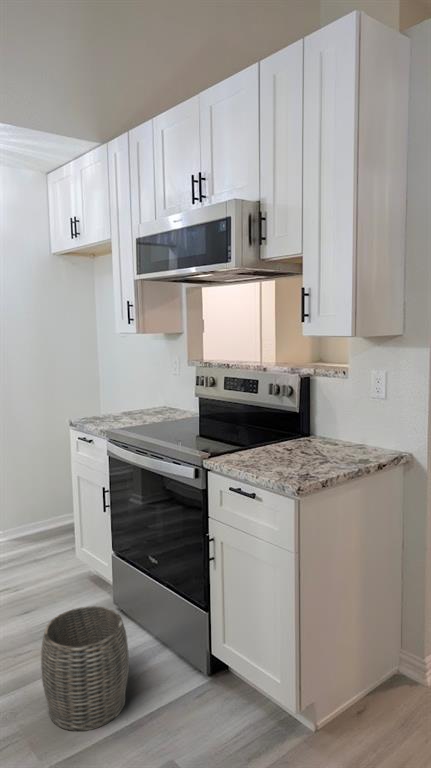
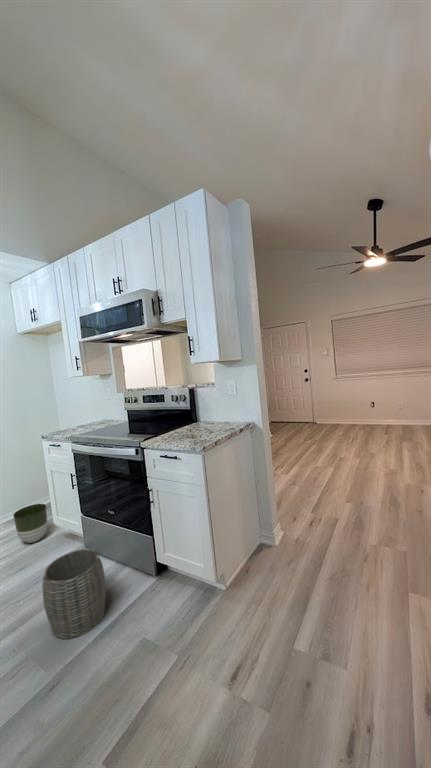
planter: none [24,521,68,576] -> present [13,504,47,543]

